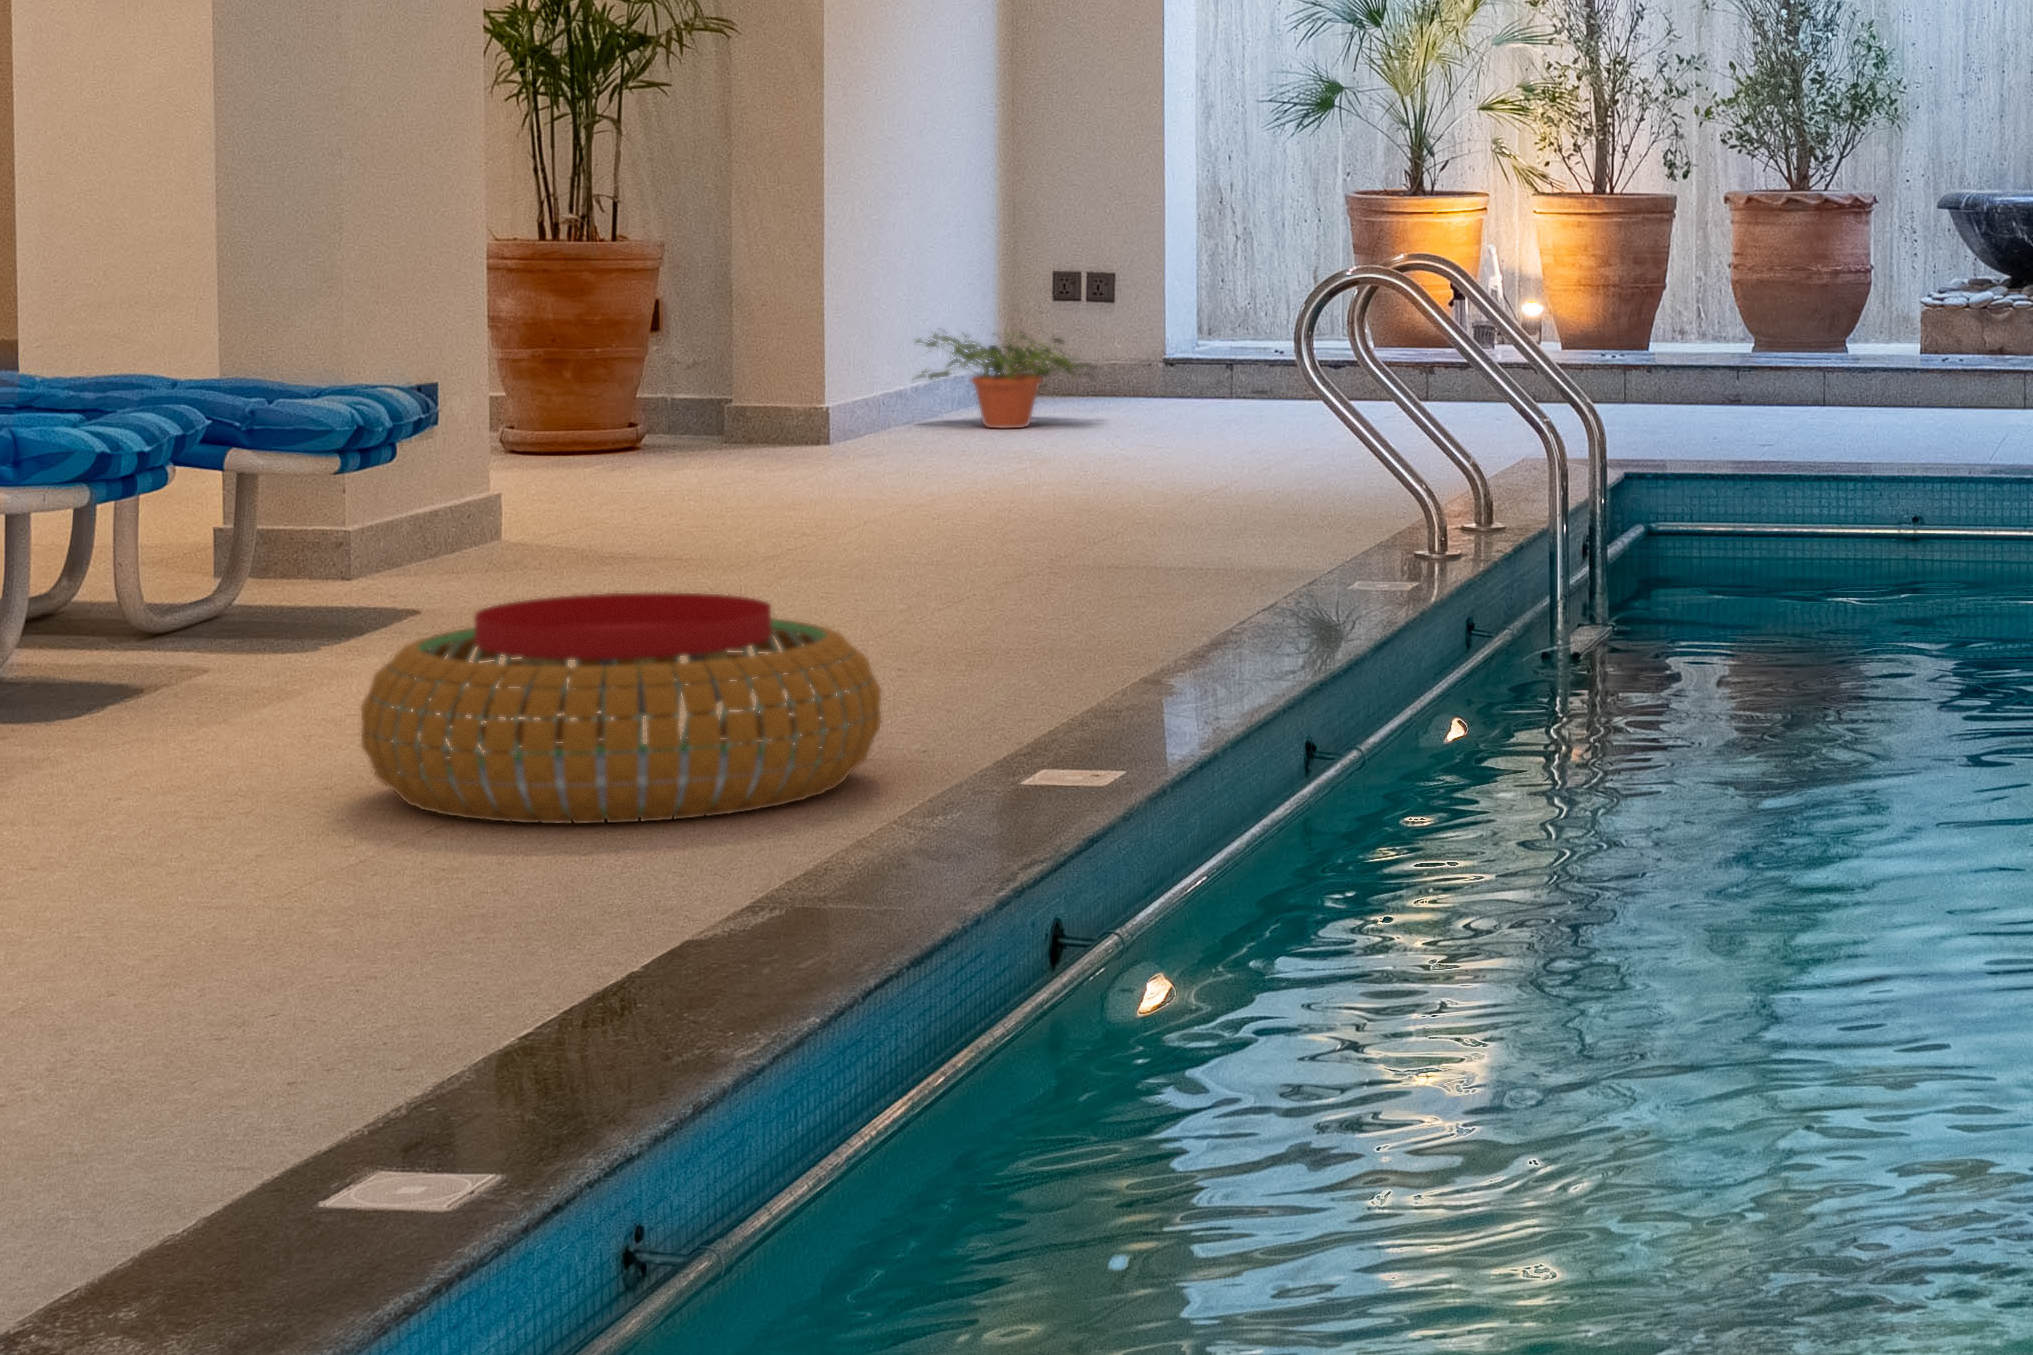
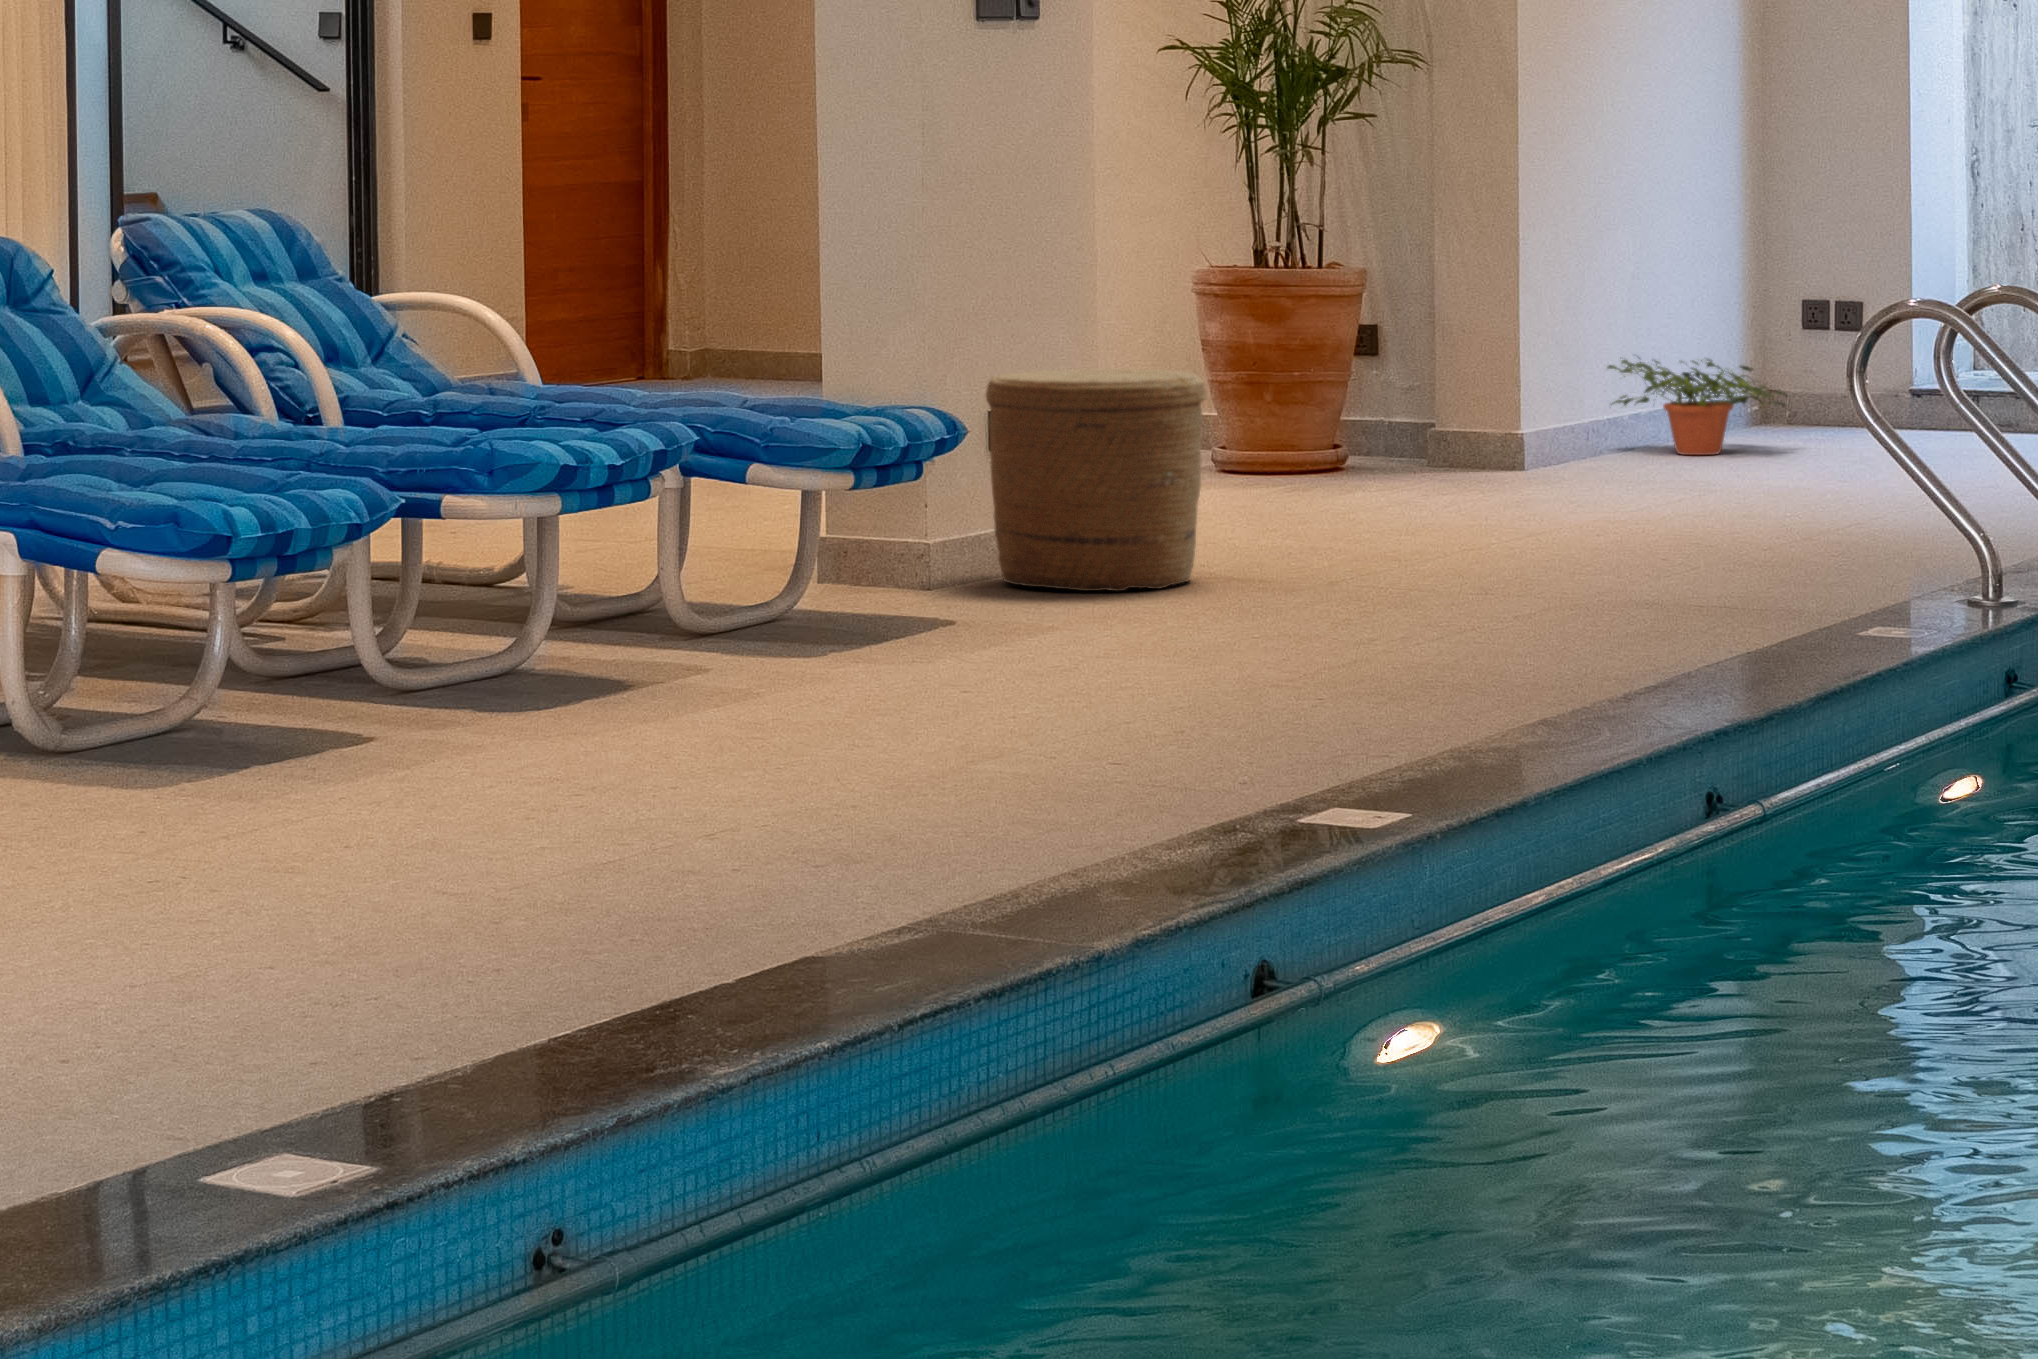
woven basket: none [407,346,650,579] -> present [986,369,1206,591]
pouf: present [361,593,882,824] -> none [672,611,1151,830]

